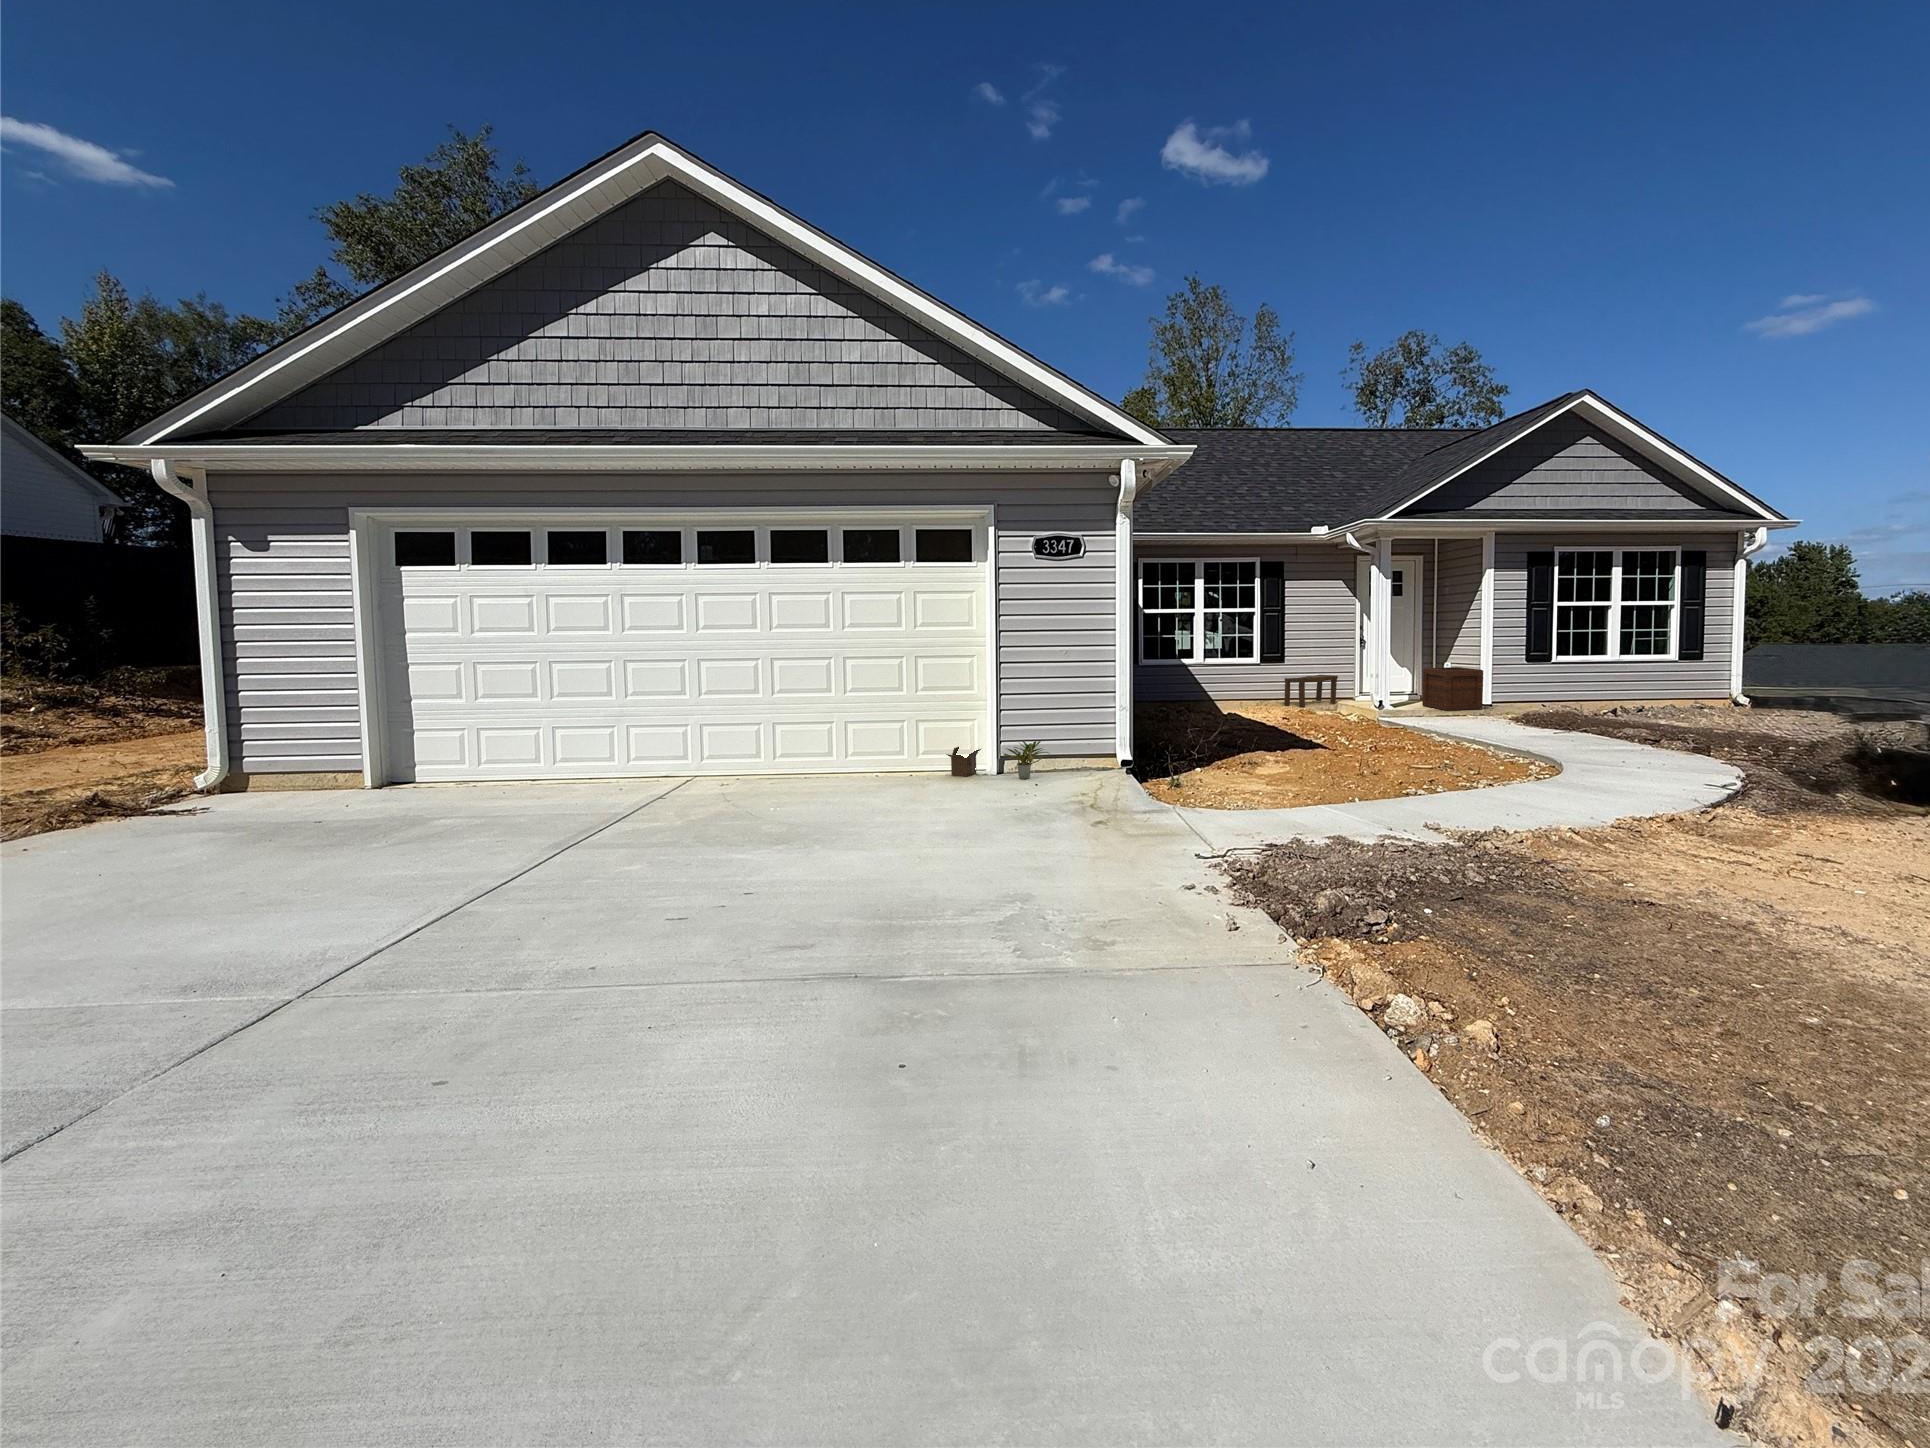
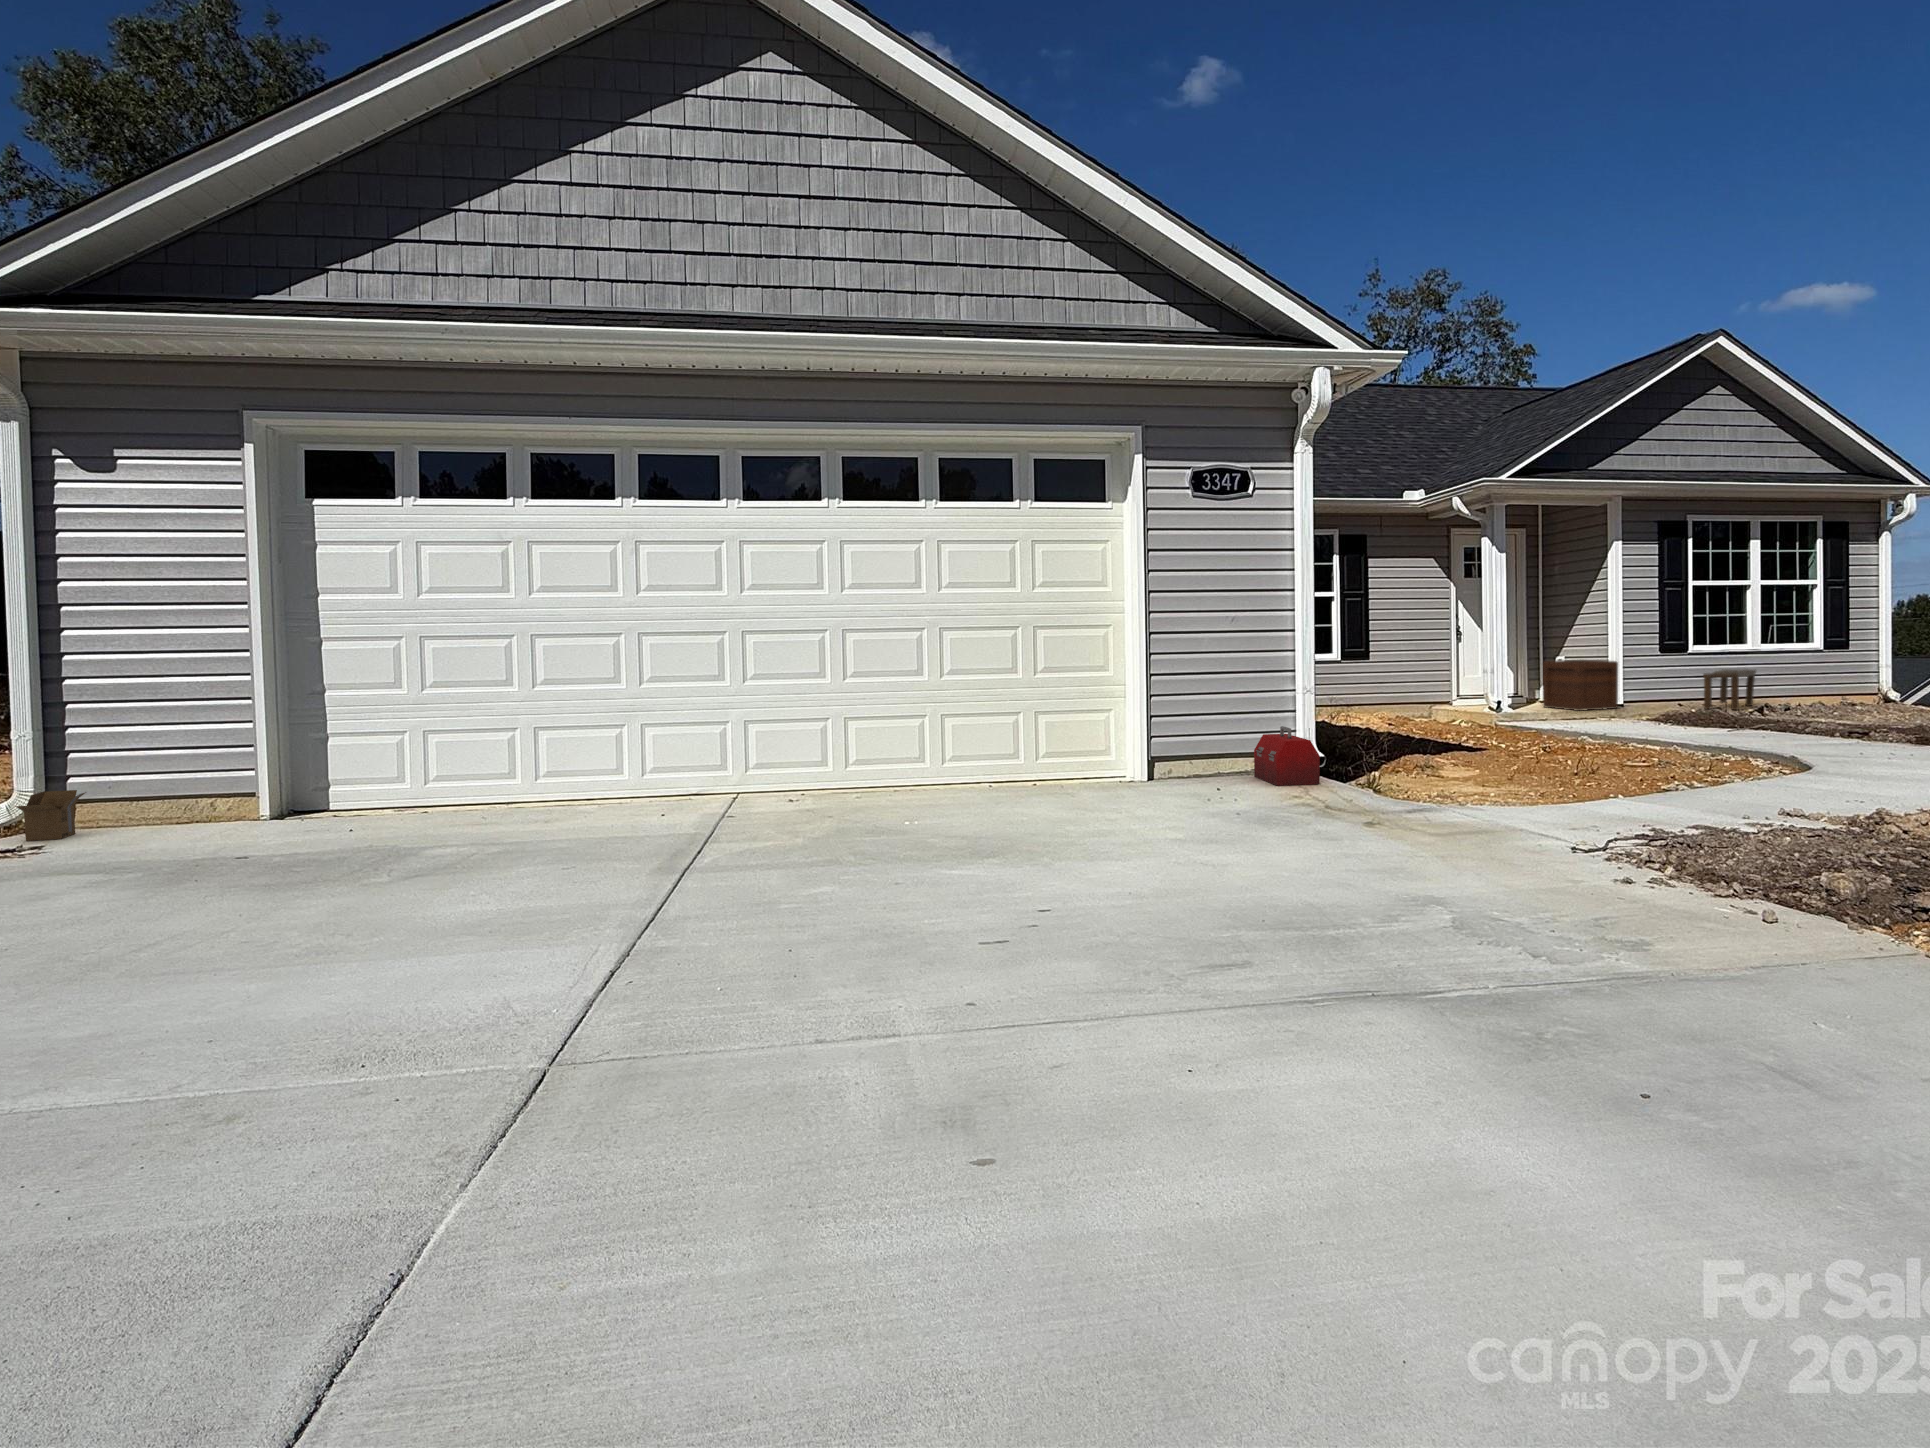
bench: present [1284,675,1338,707] -> present [1703,669,1756,710]
toolbox: none [1082,736,1119,783] -> present [1254,726,1320,786]
potted plant: present [1004,740,1048,779] -> none [1159,731,1223,784]
cardboard box: present [946,747,981,777] -> present [16,790,86,841]

